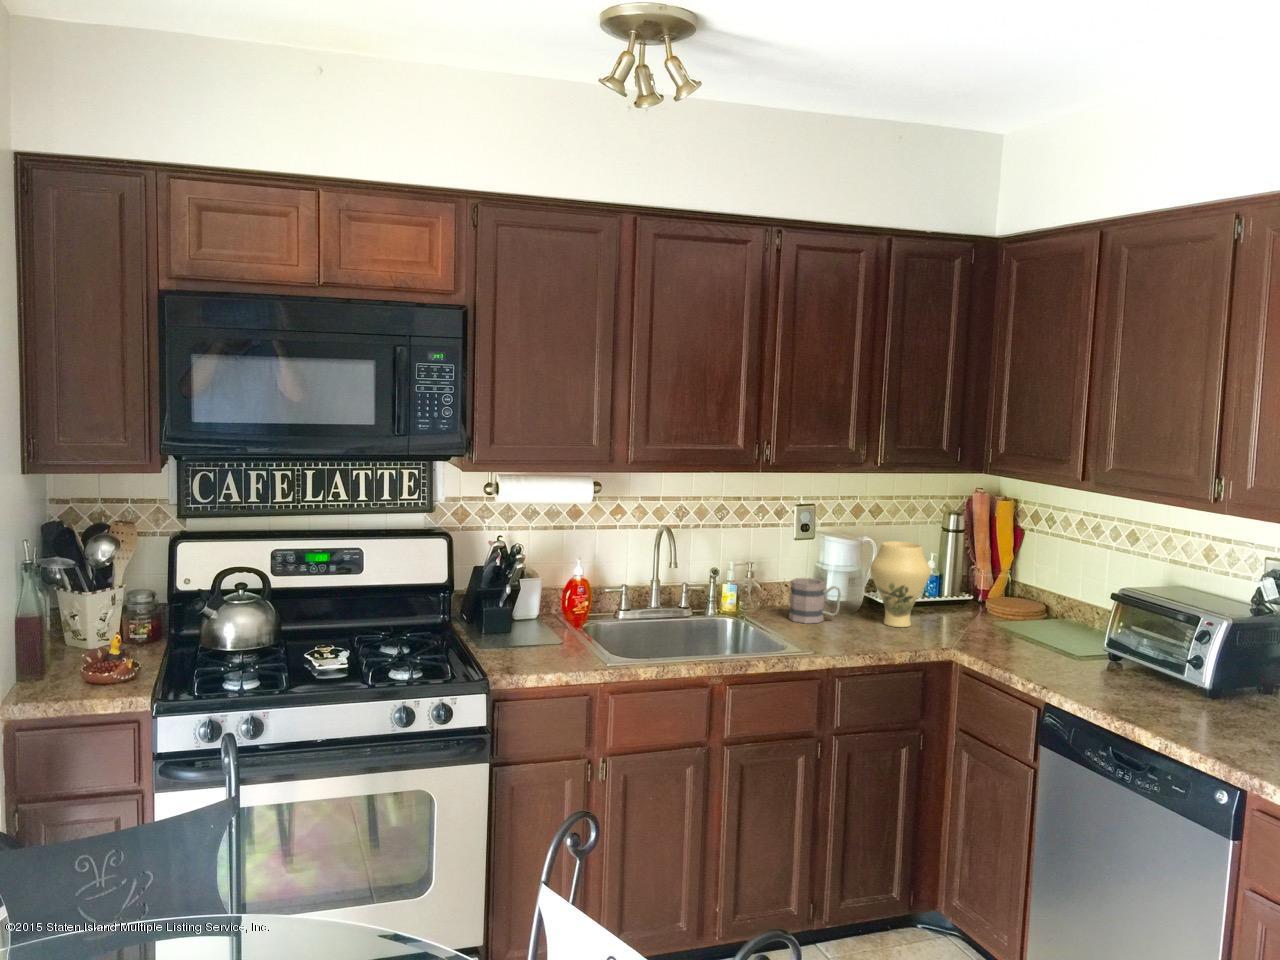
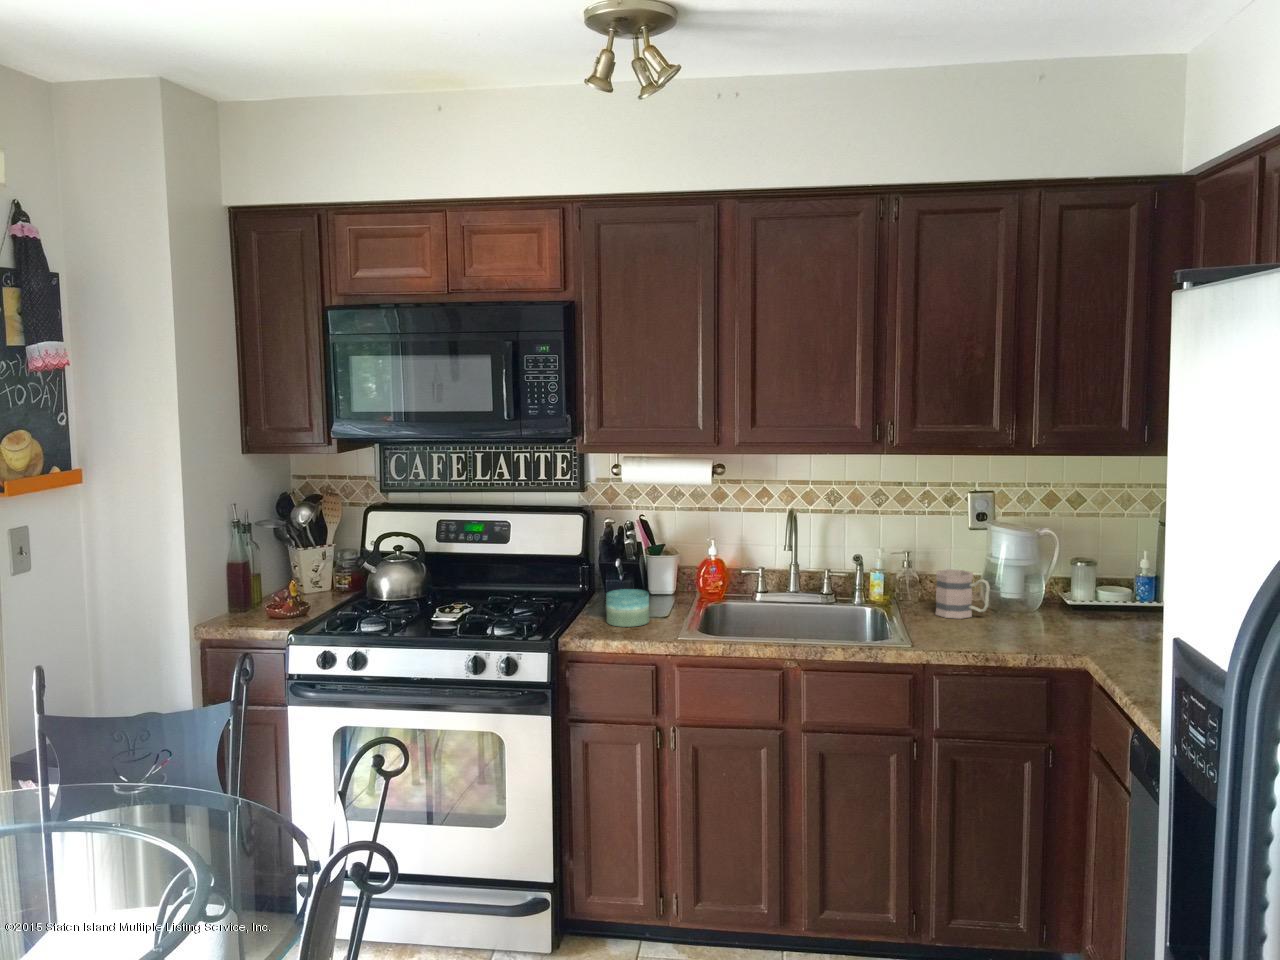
vase: present [870,541,931,627] -> none [1024,533,1097,630]
candle: none [512,617,558,658] -> present [606,589,649,627]

